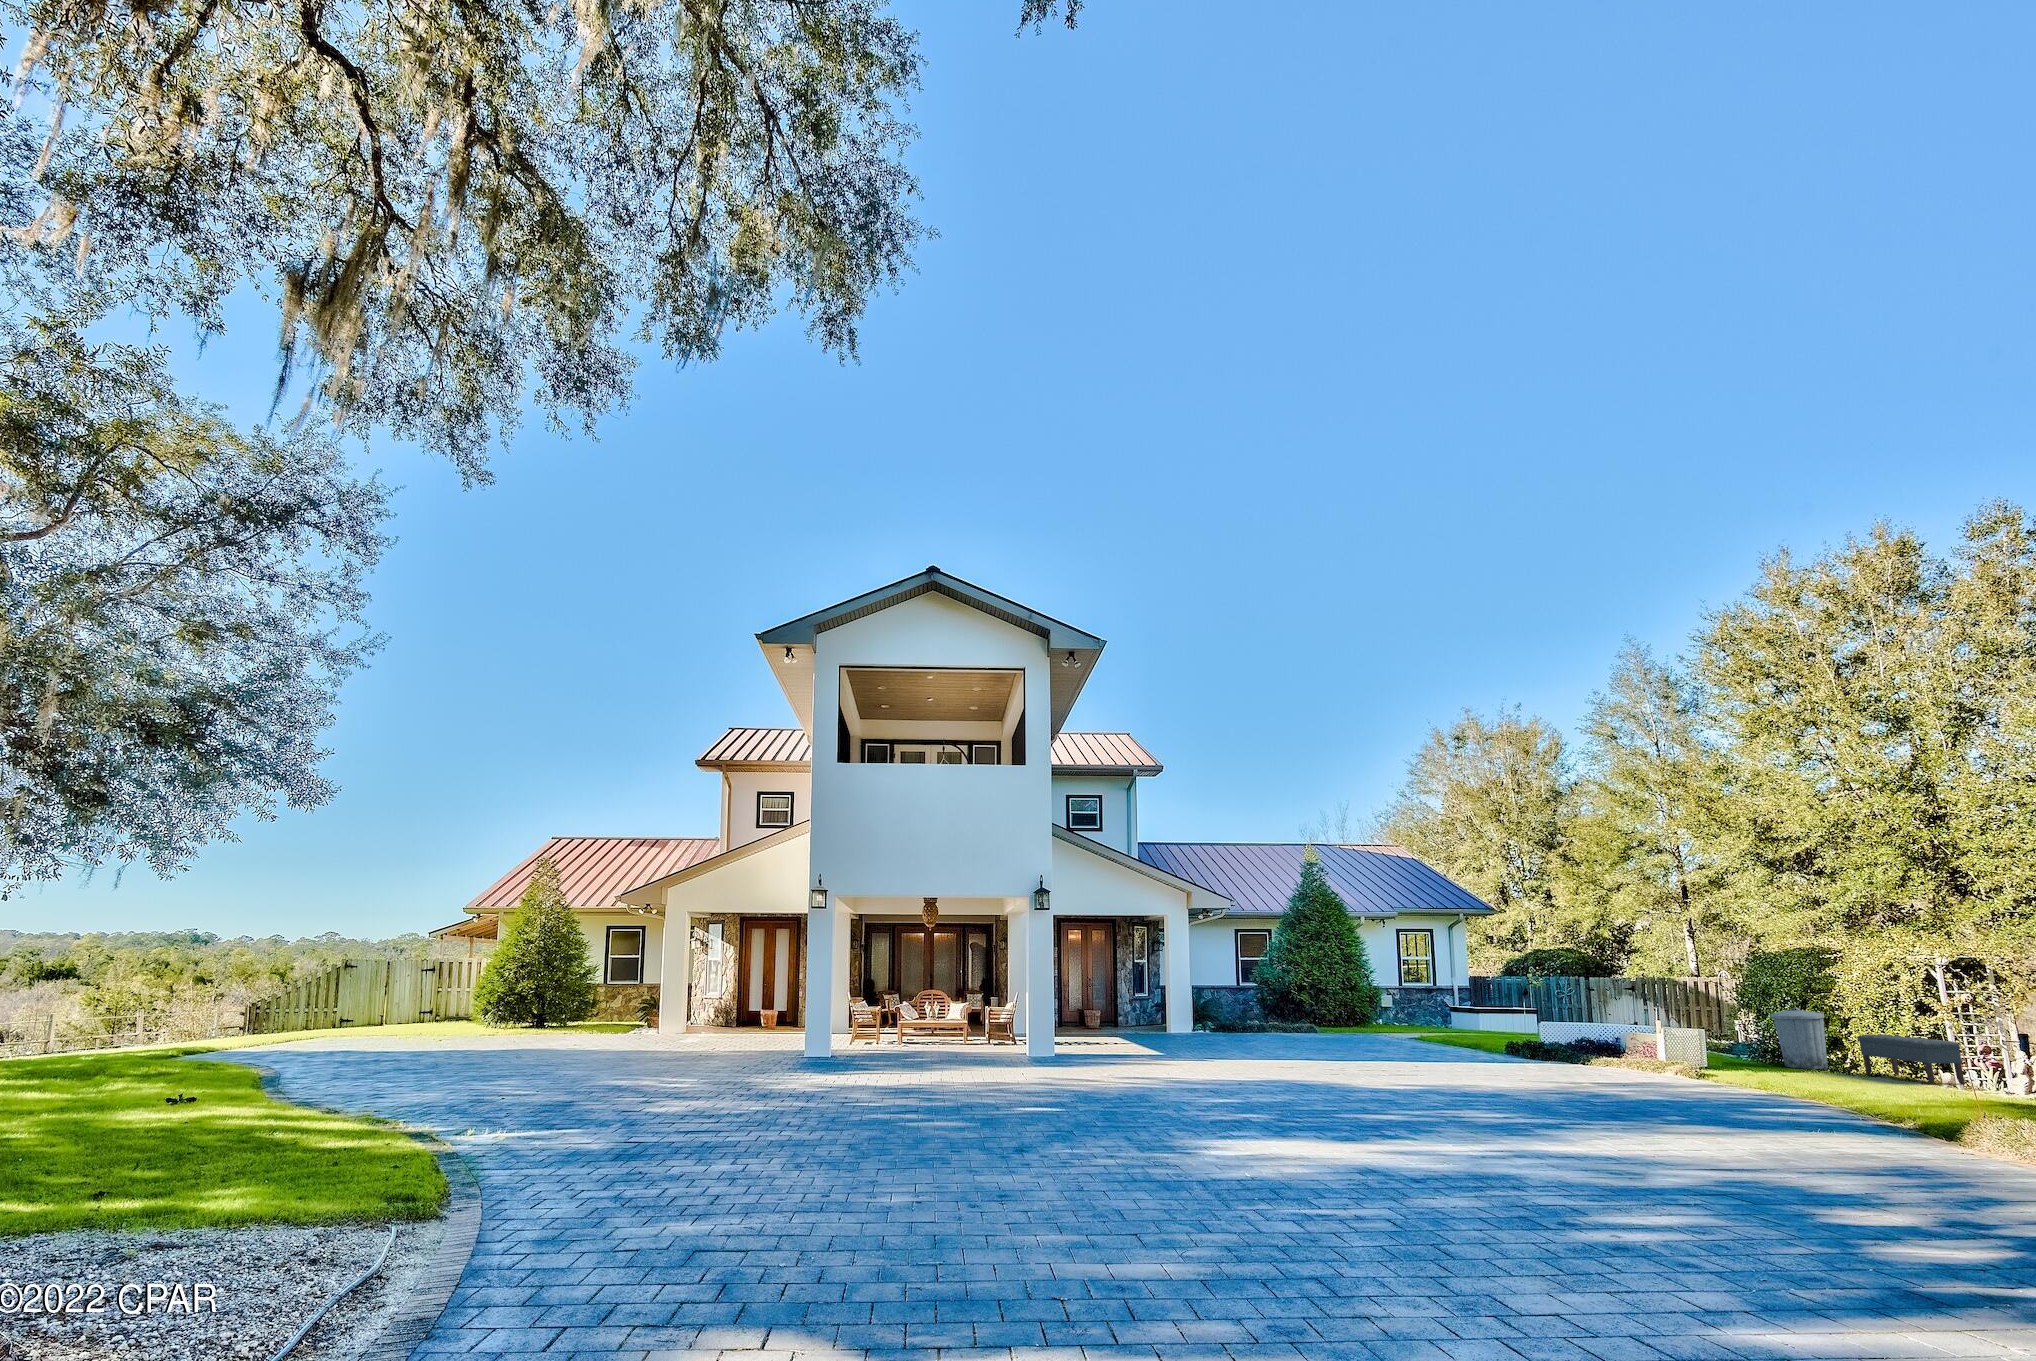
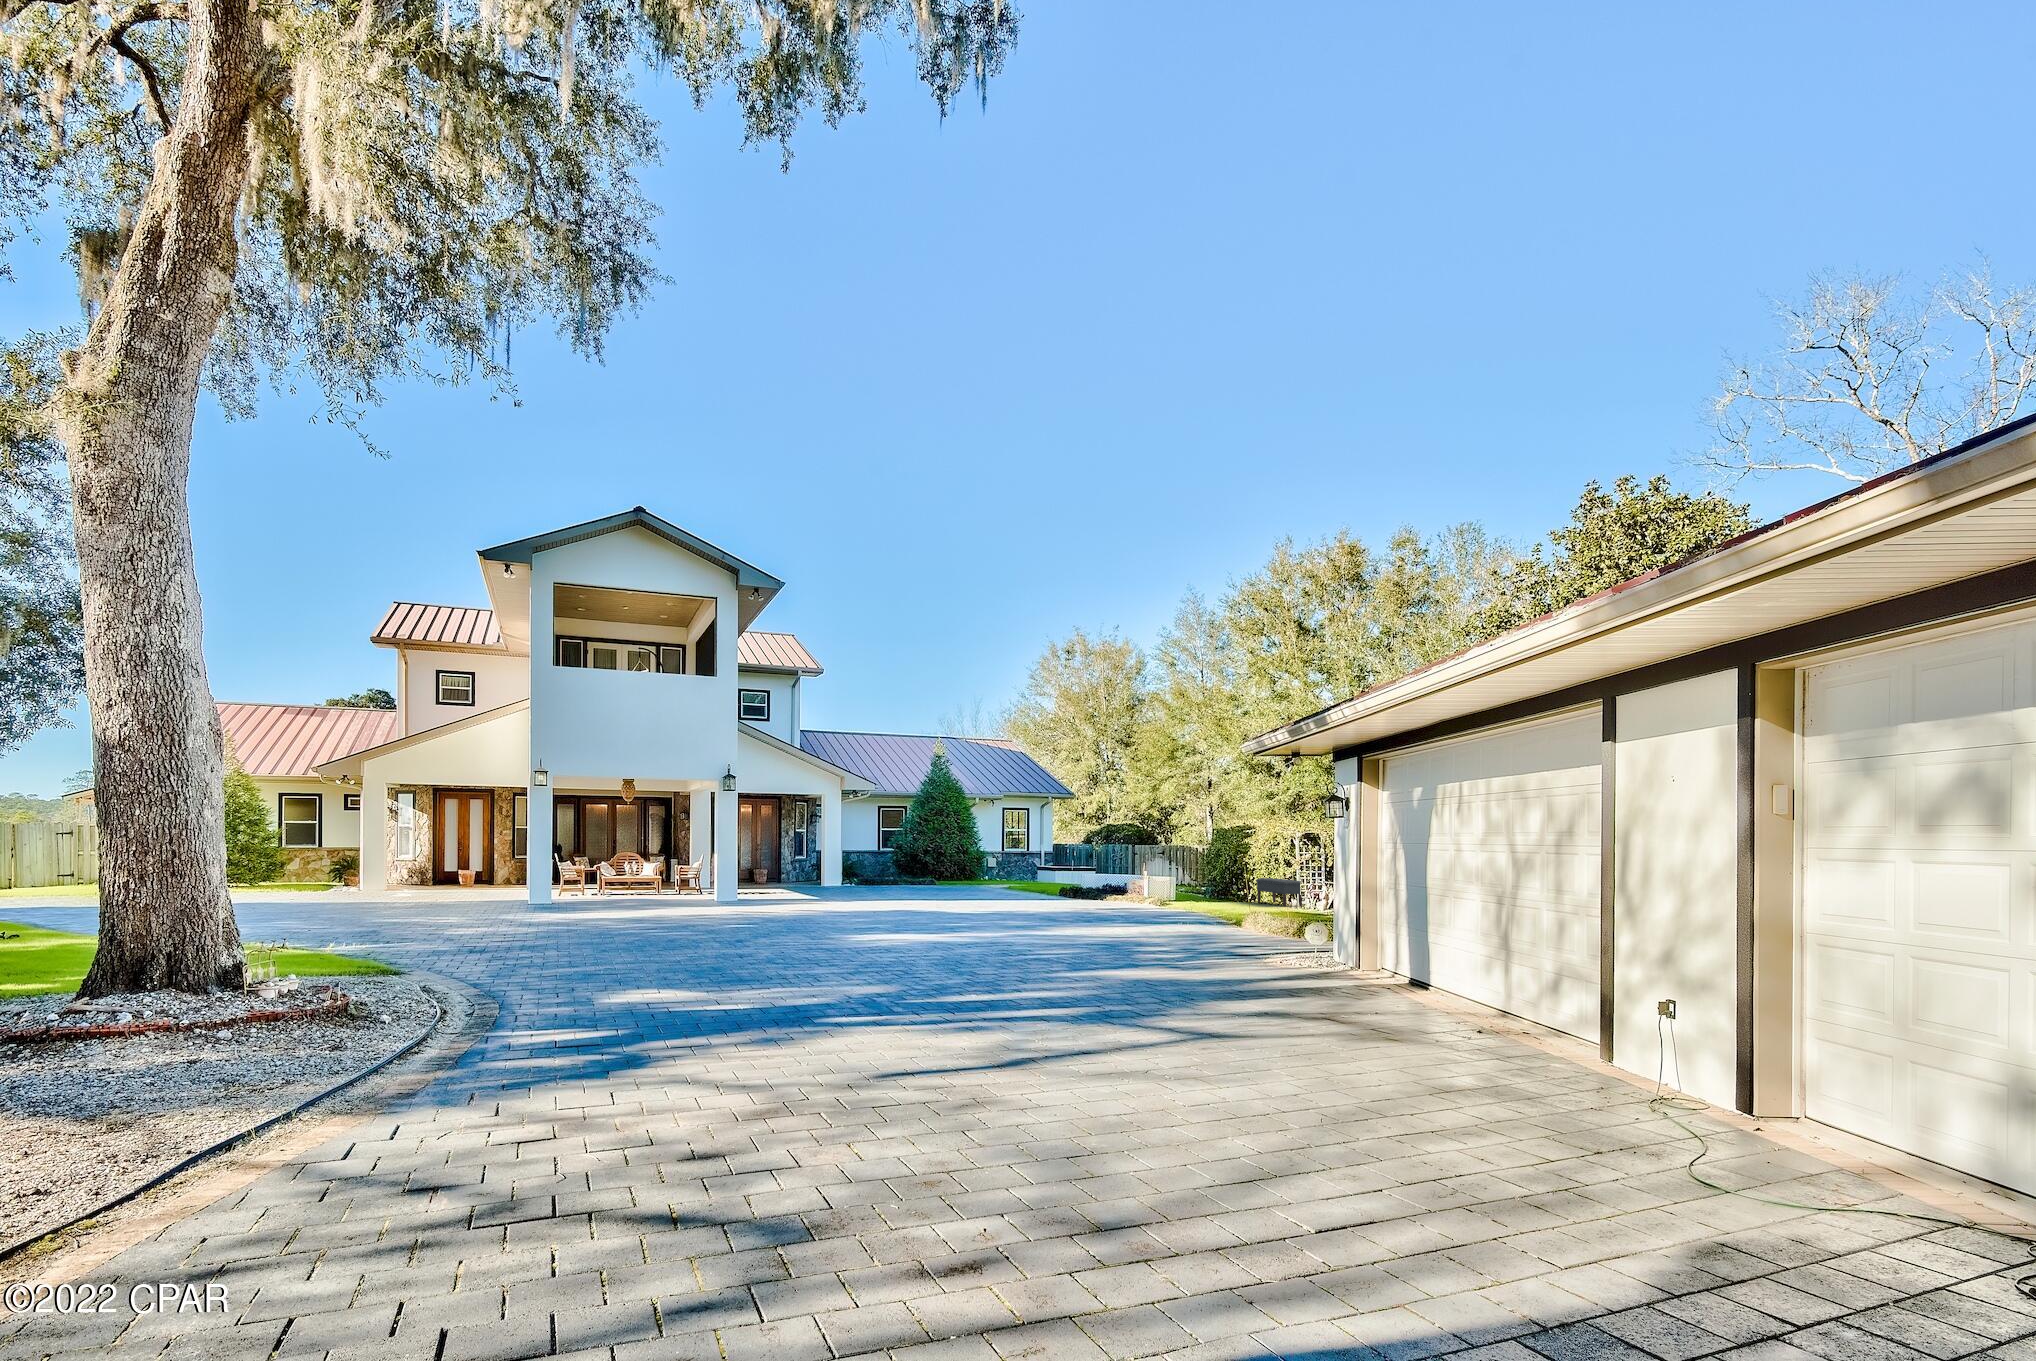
trash can: present [1770,1008,1828,1069] -> none [1215,862,1244,901]

